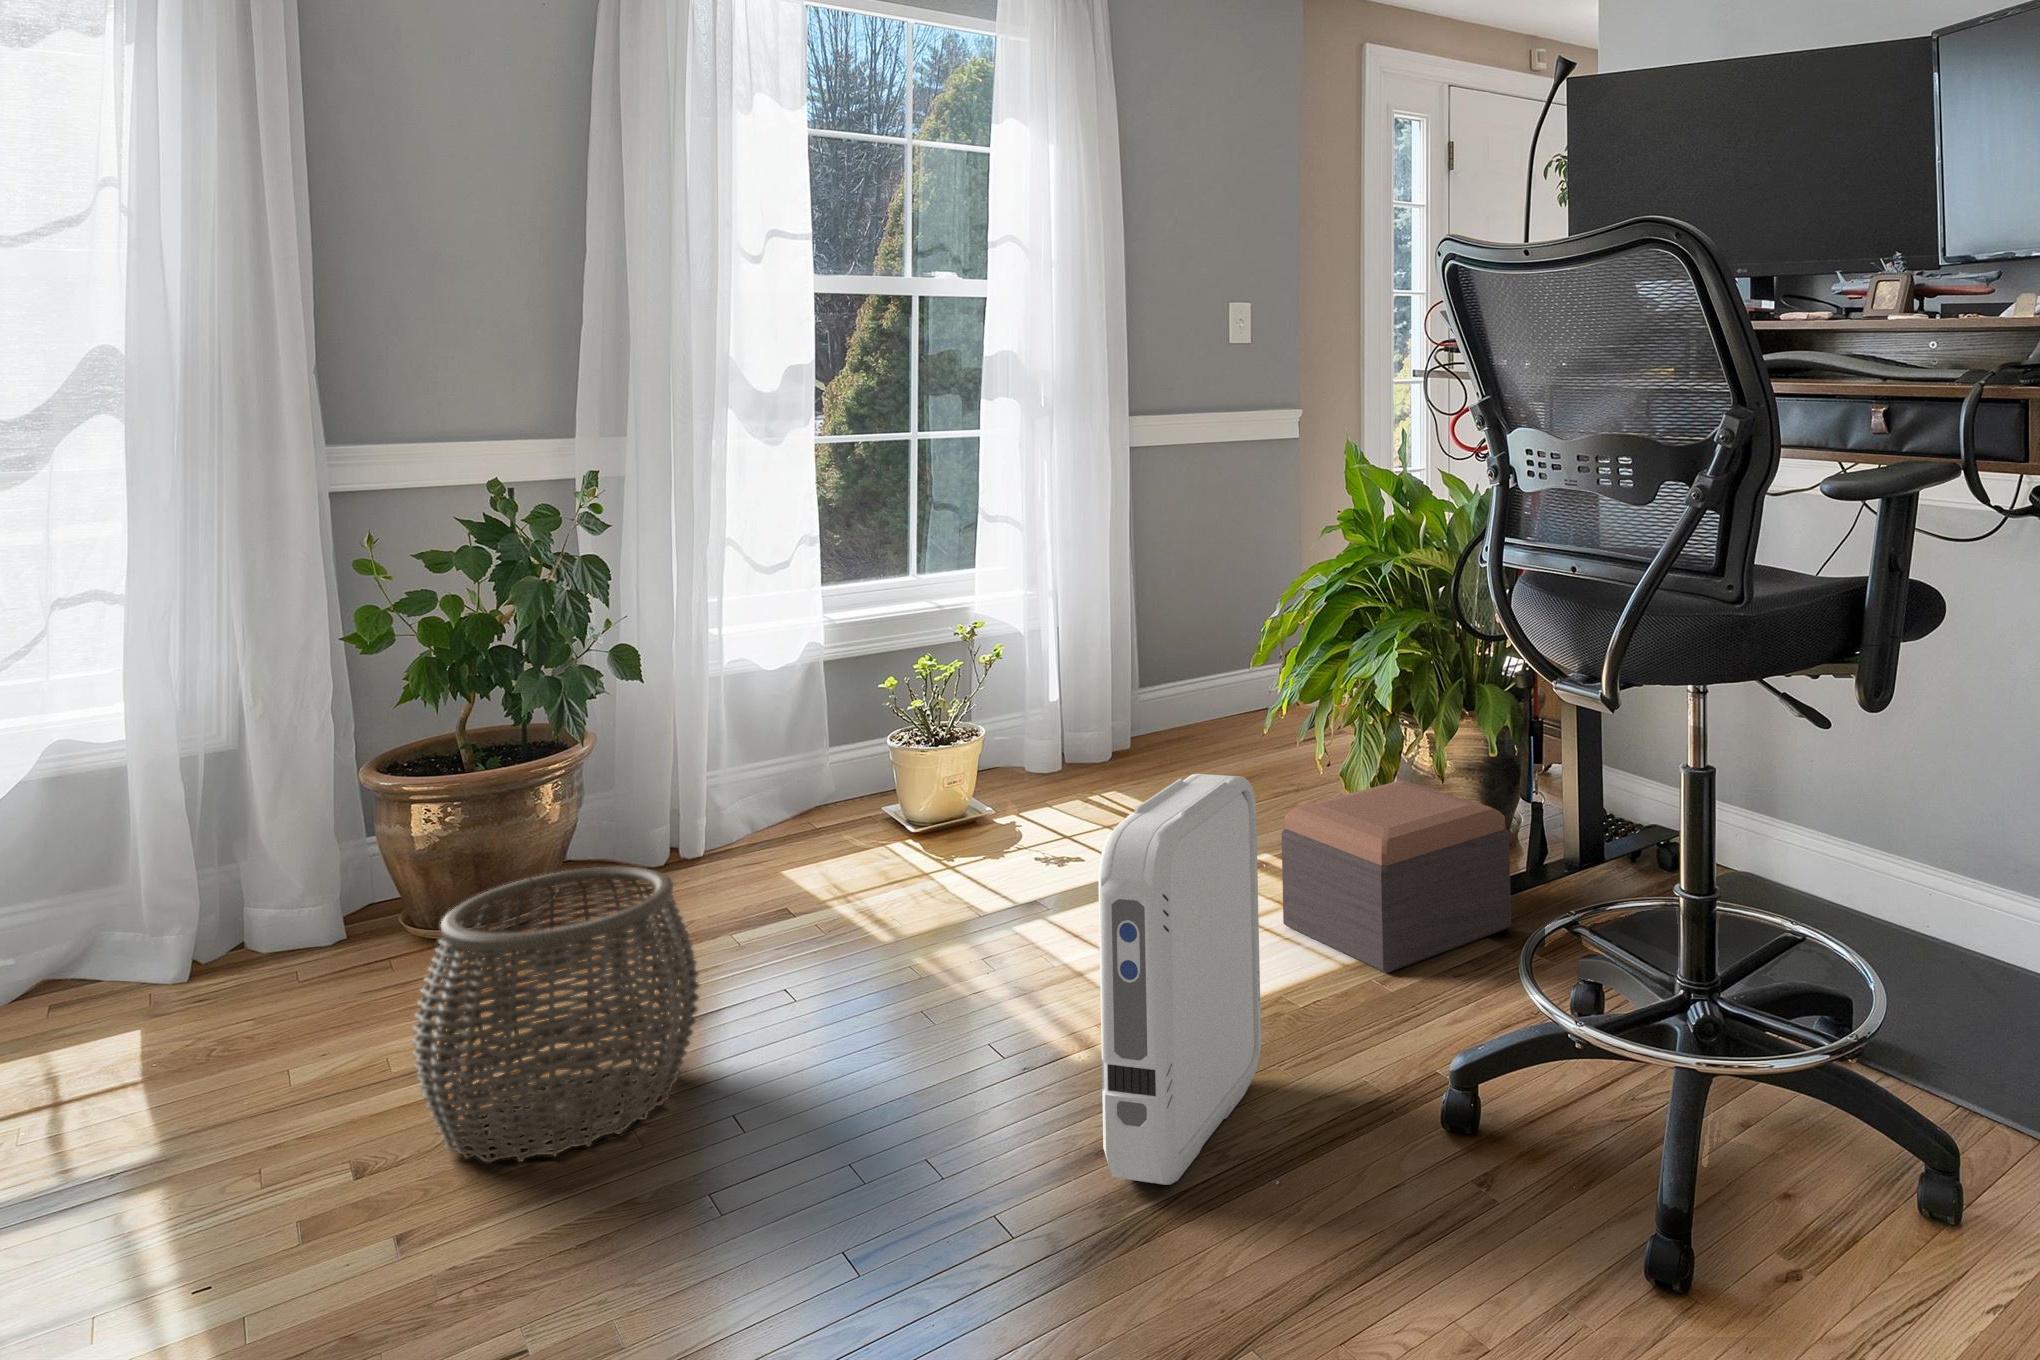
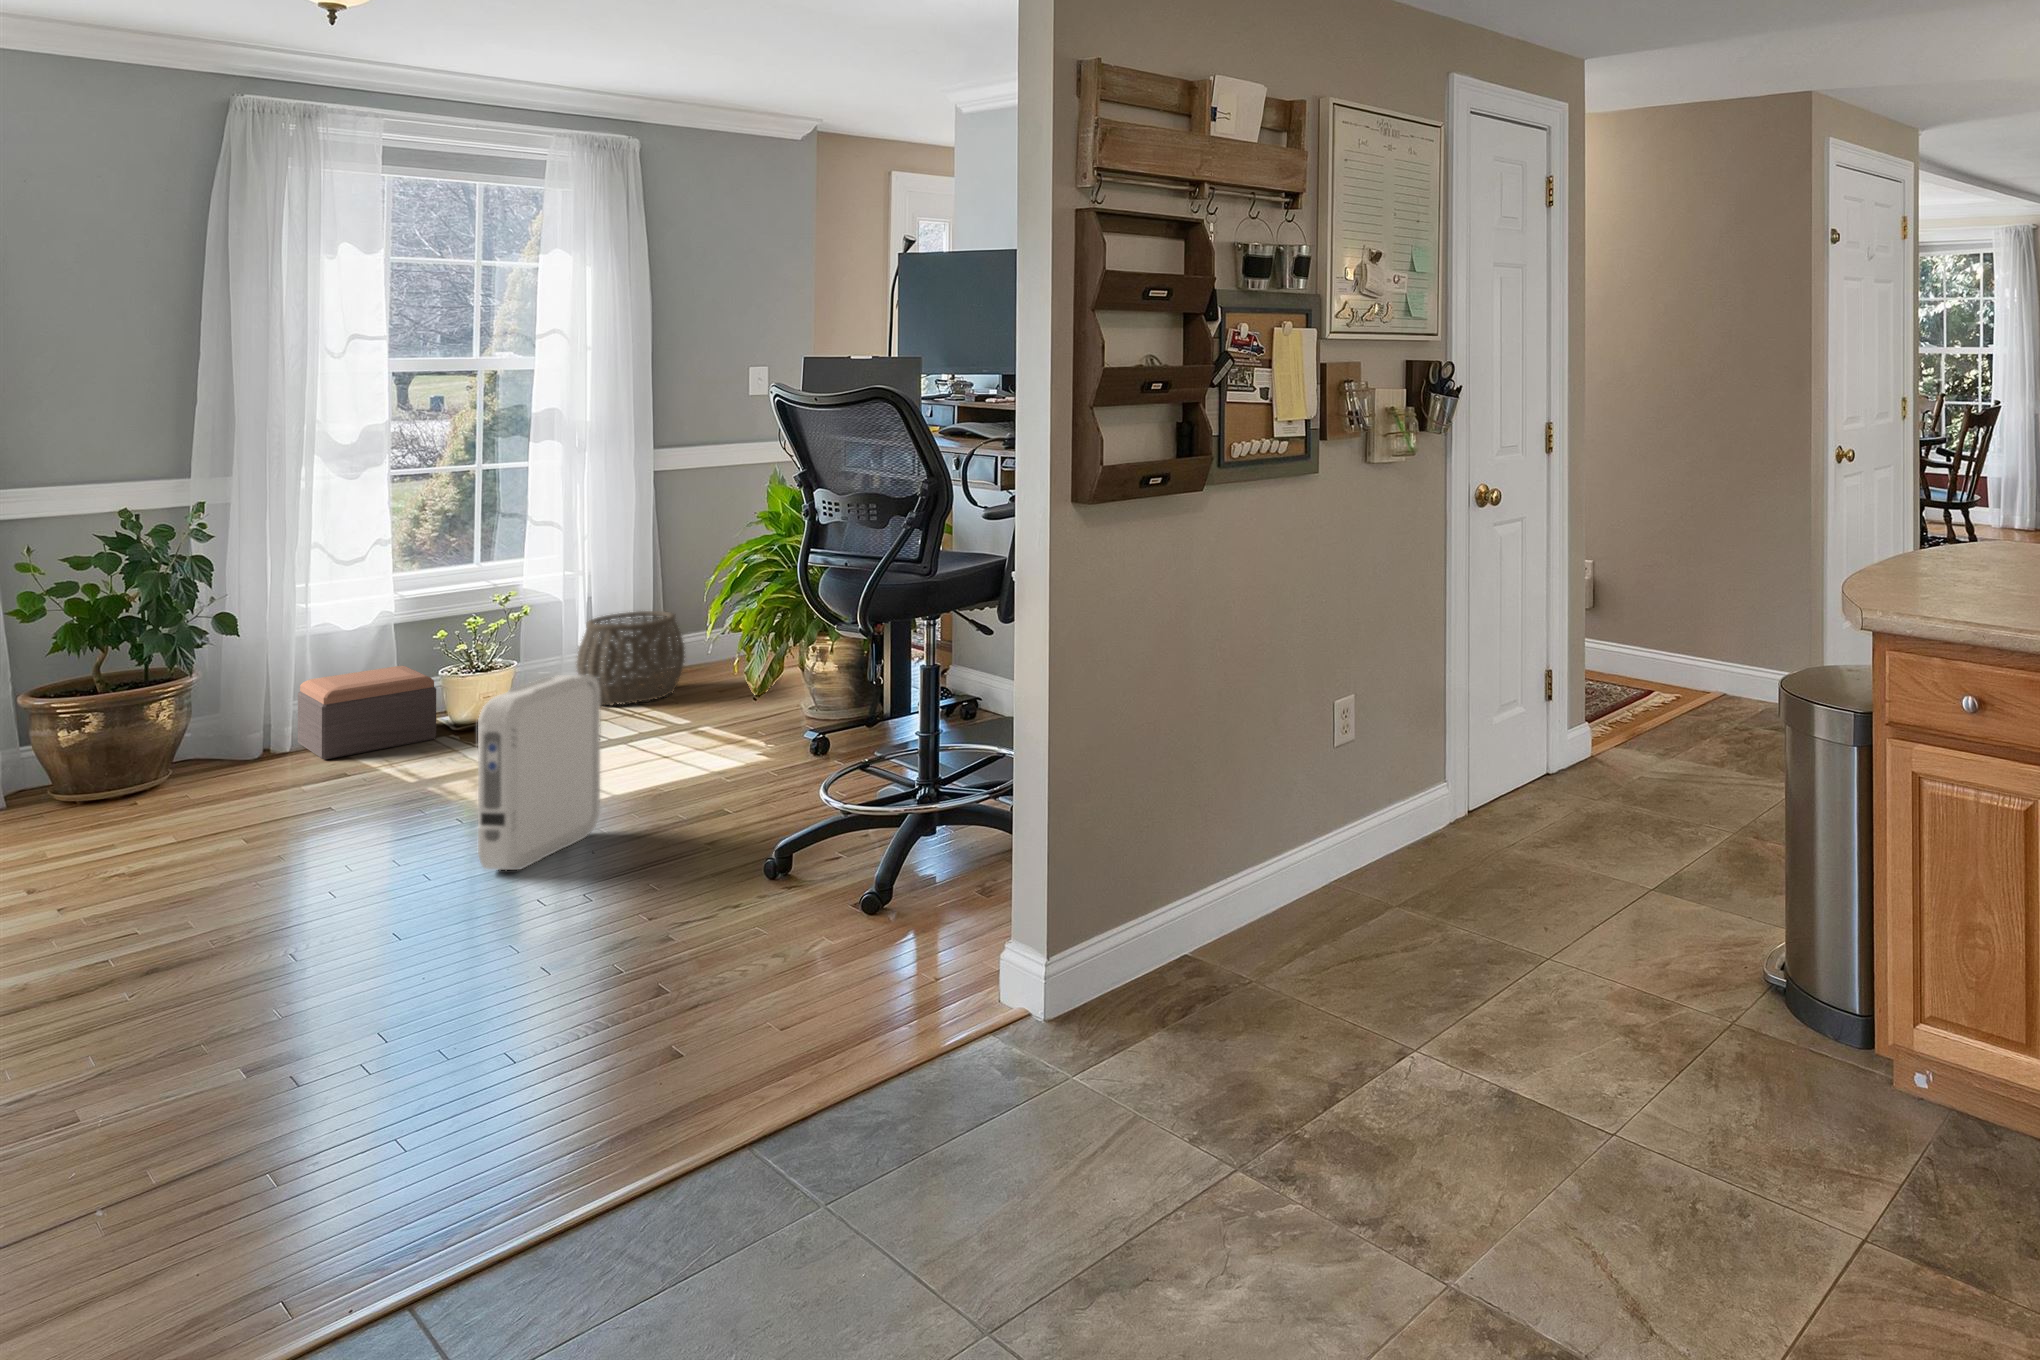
footstool: present [1282,780,1511,973] -> present [298,666,436,760]
woven basket: present [412,866,699,1163] -> present [577,611,685,706]

